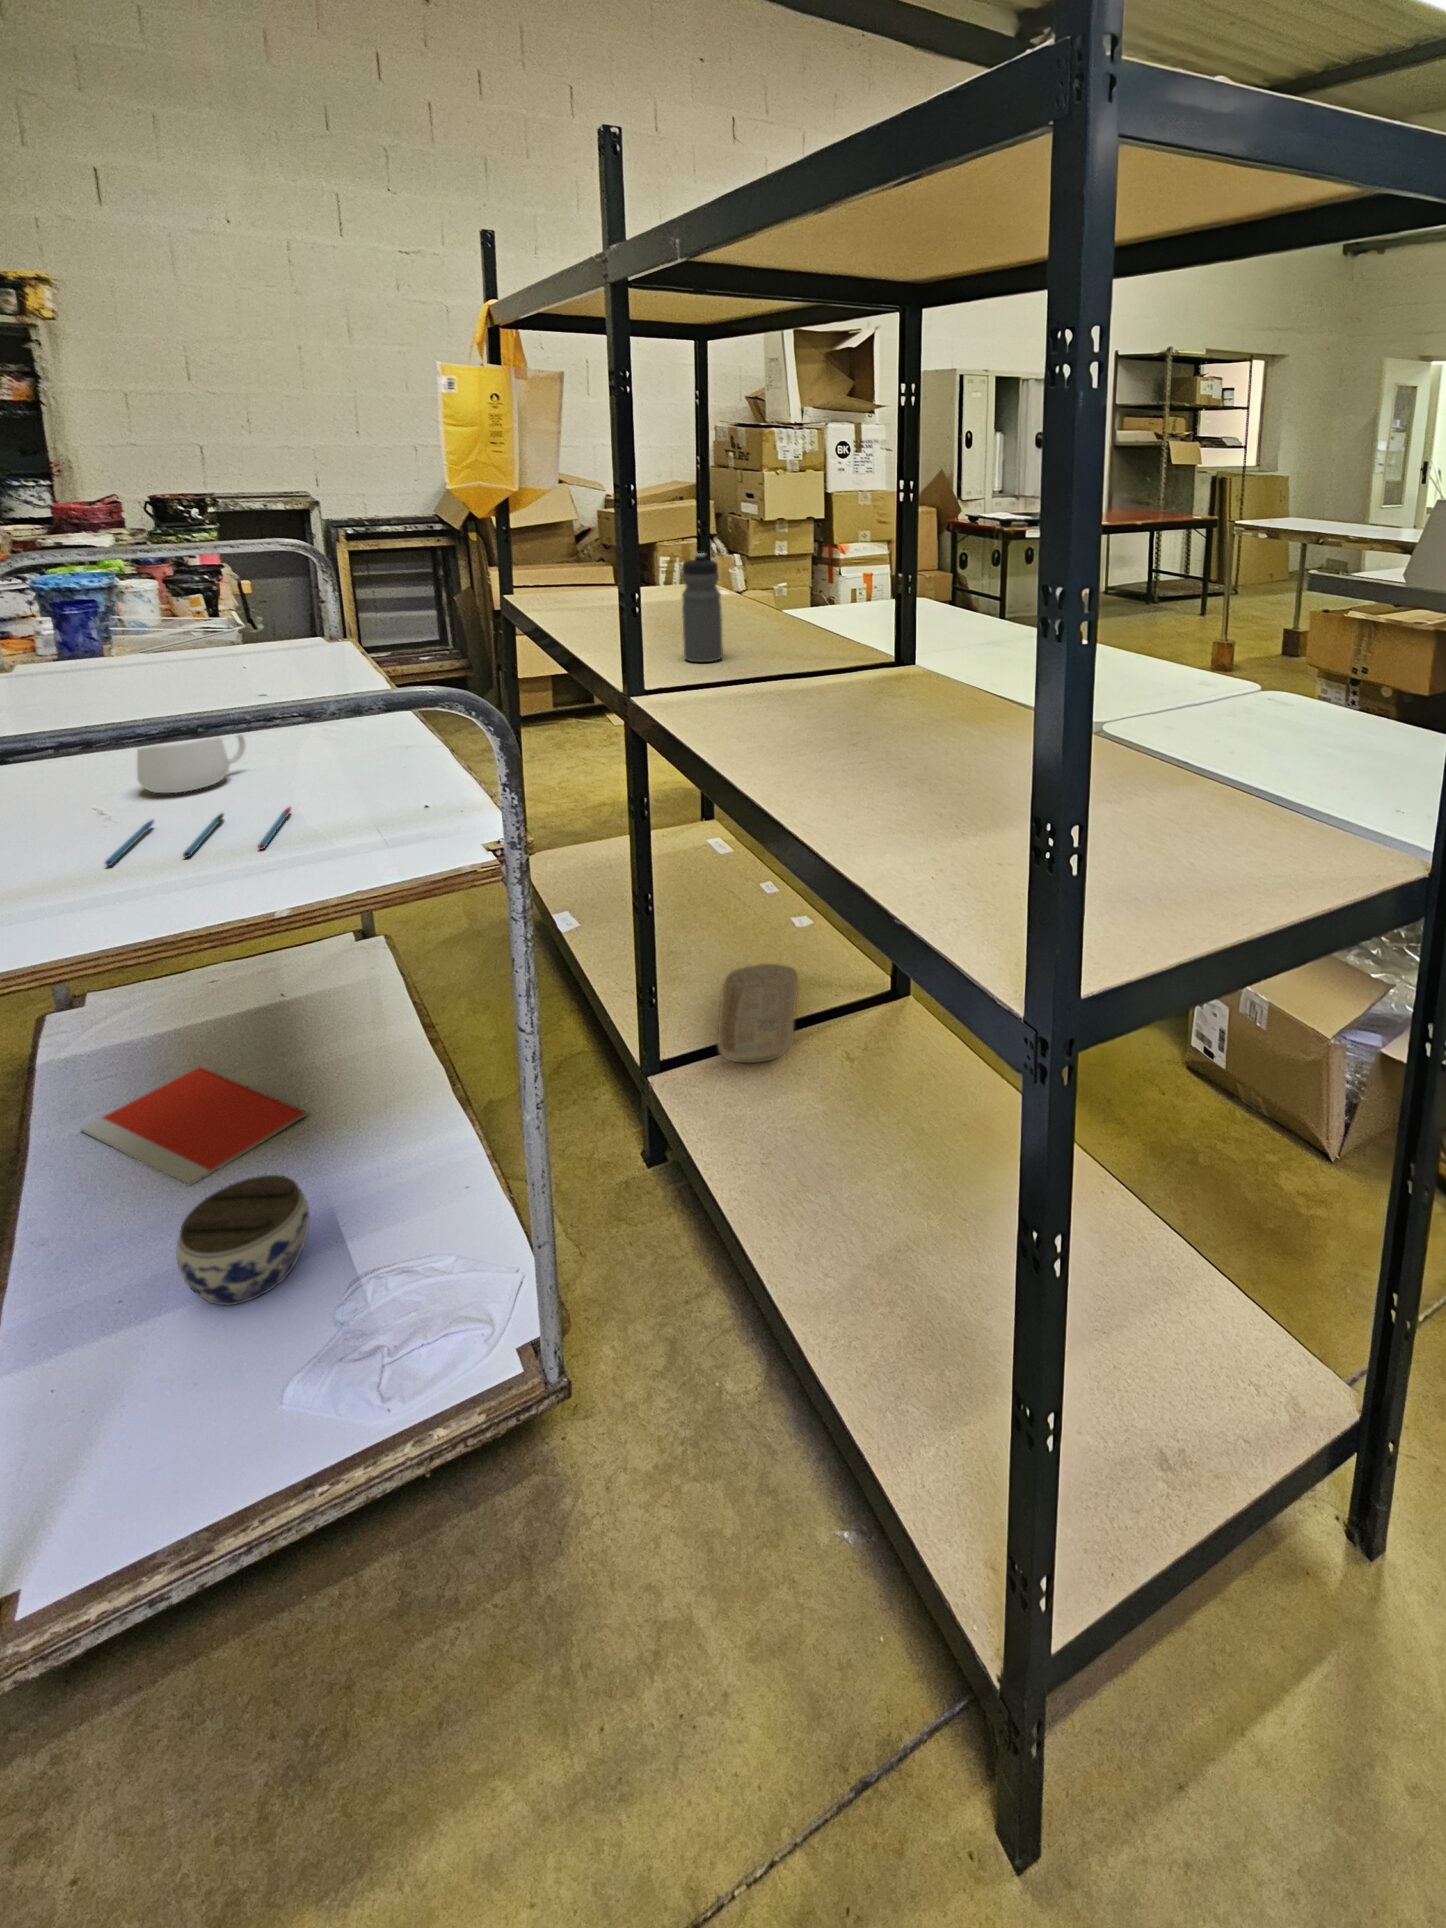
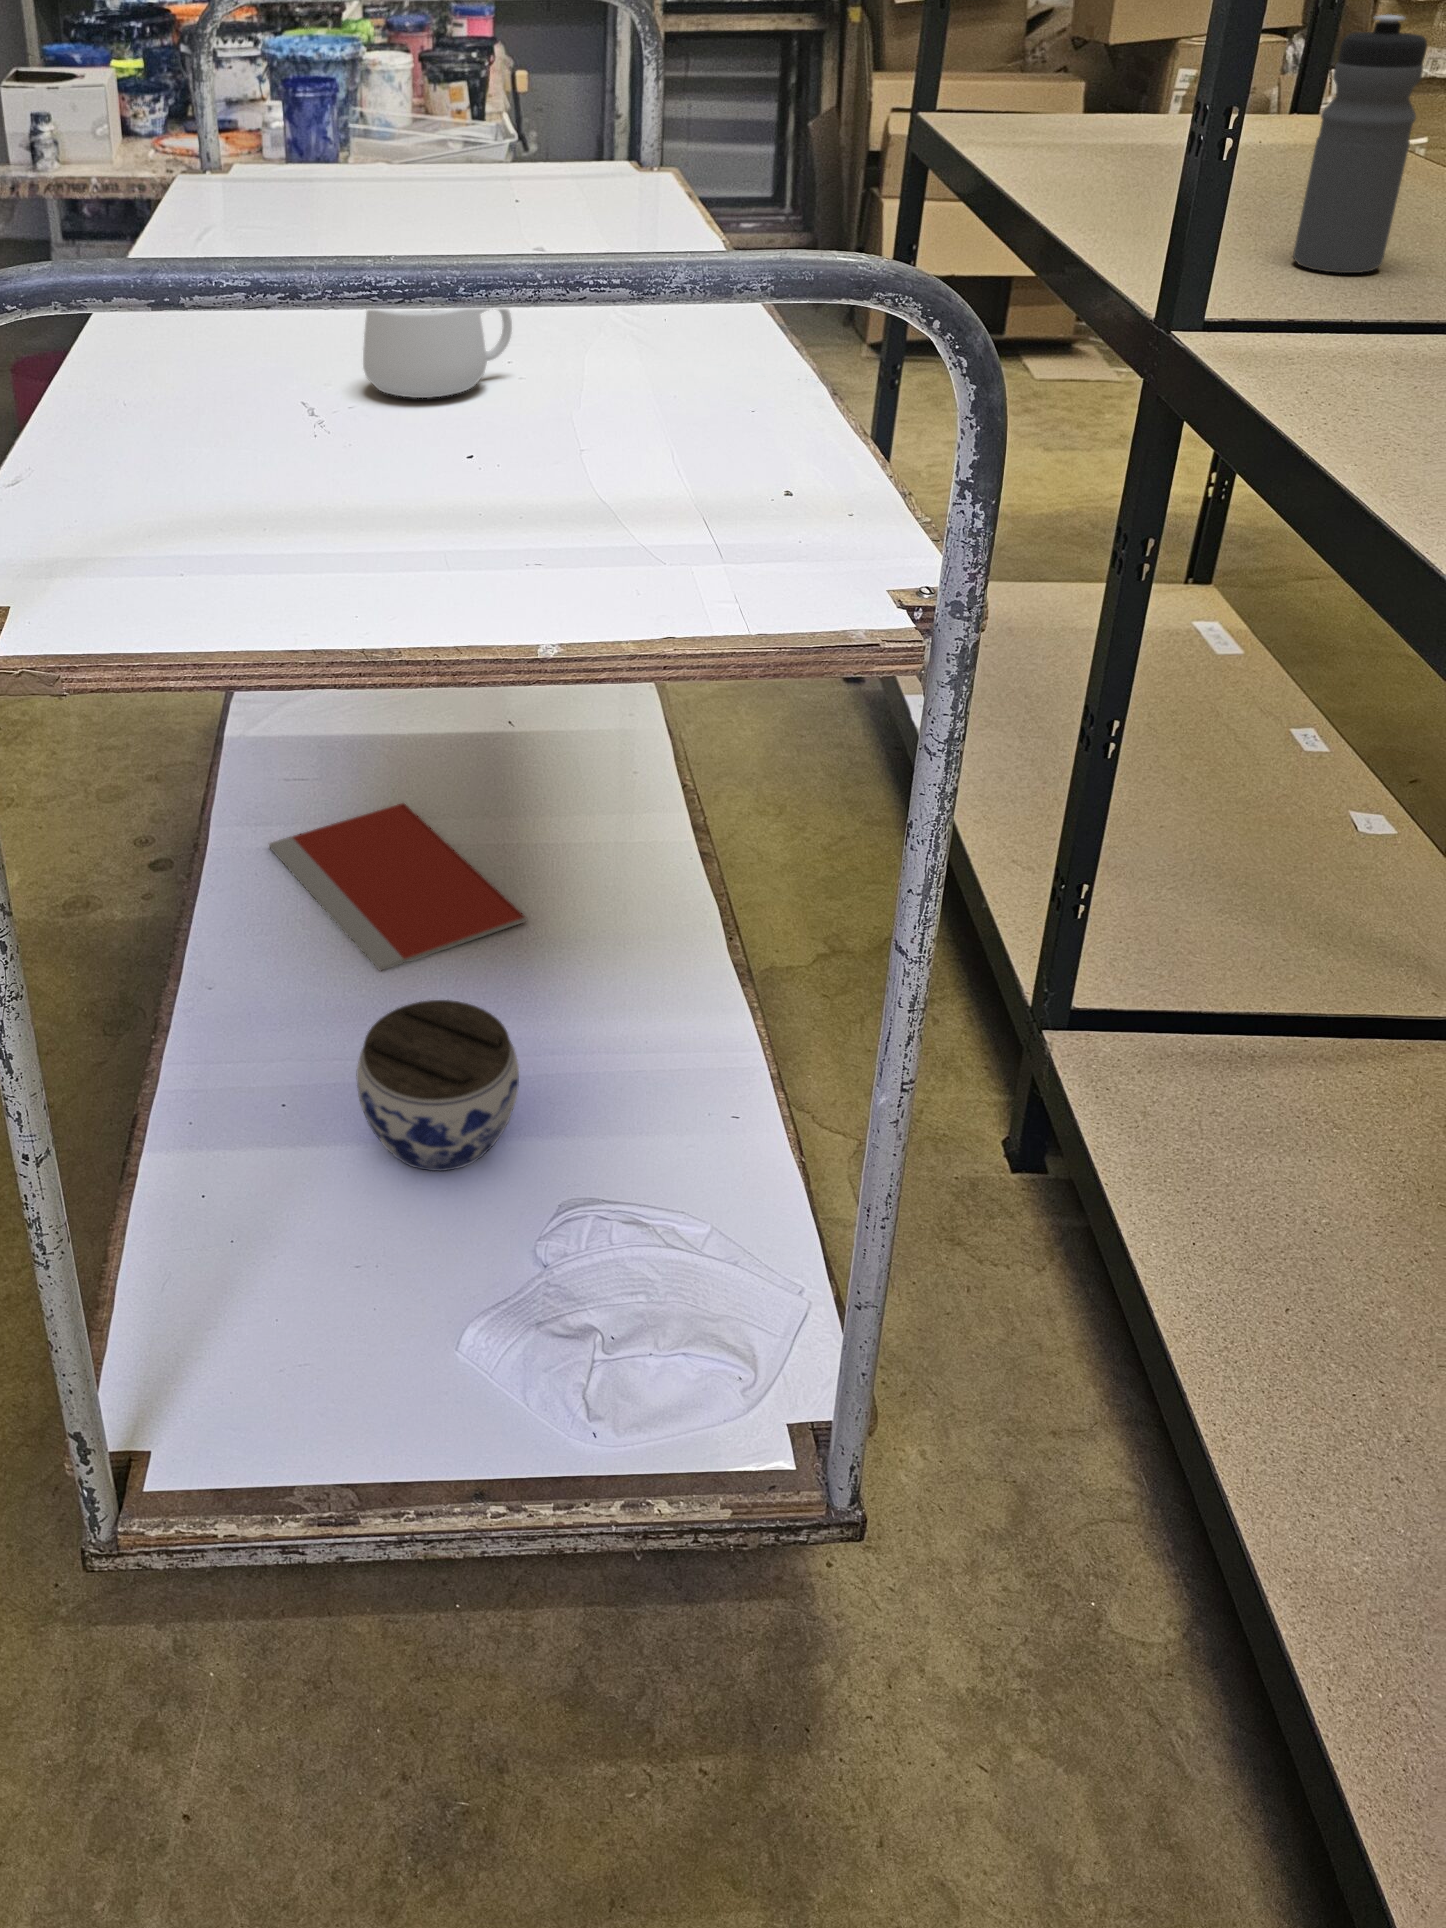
pen: present [105,807,291,866] -> none [310,438,572,524]
tray: present [718,964,798,1063] -> none [1192,903,1373,1104]

